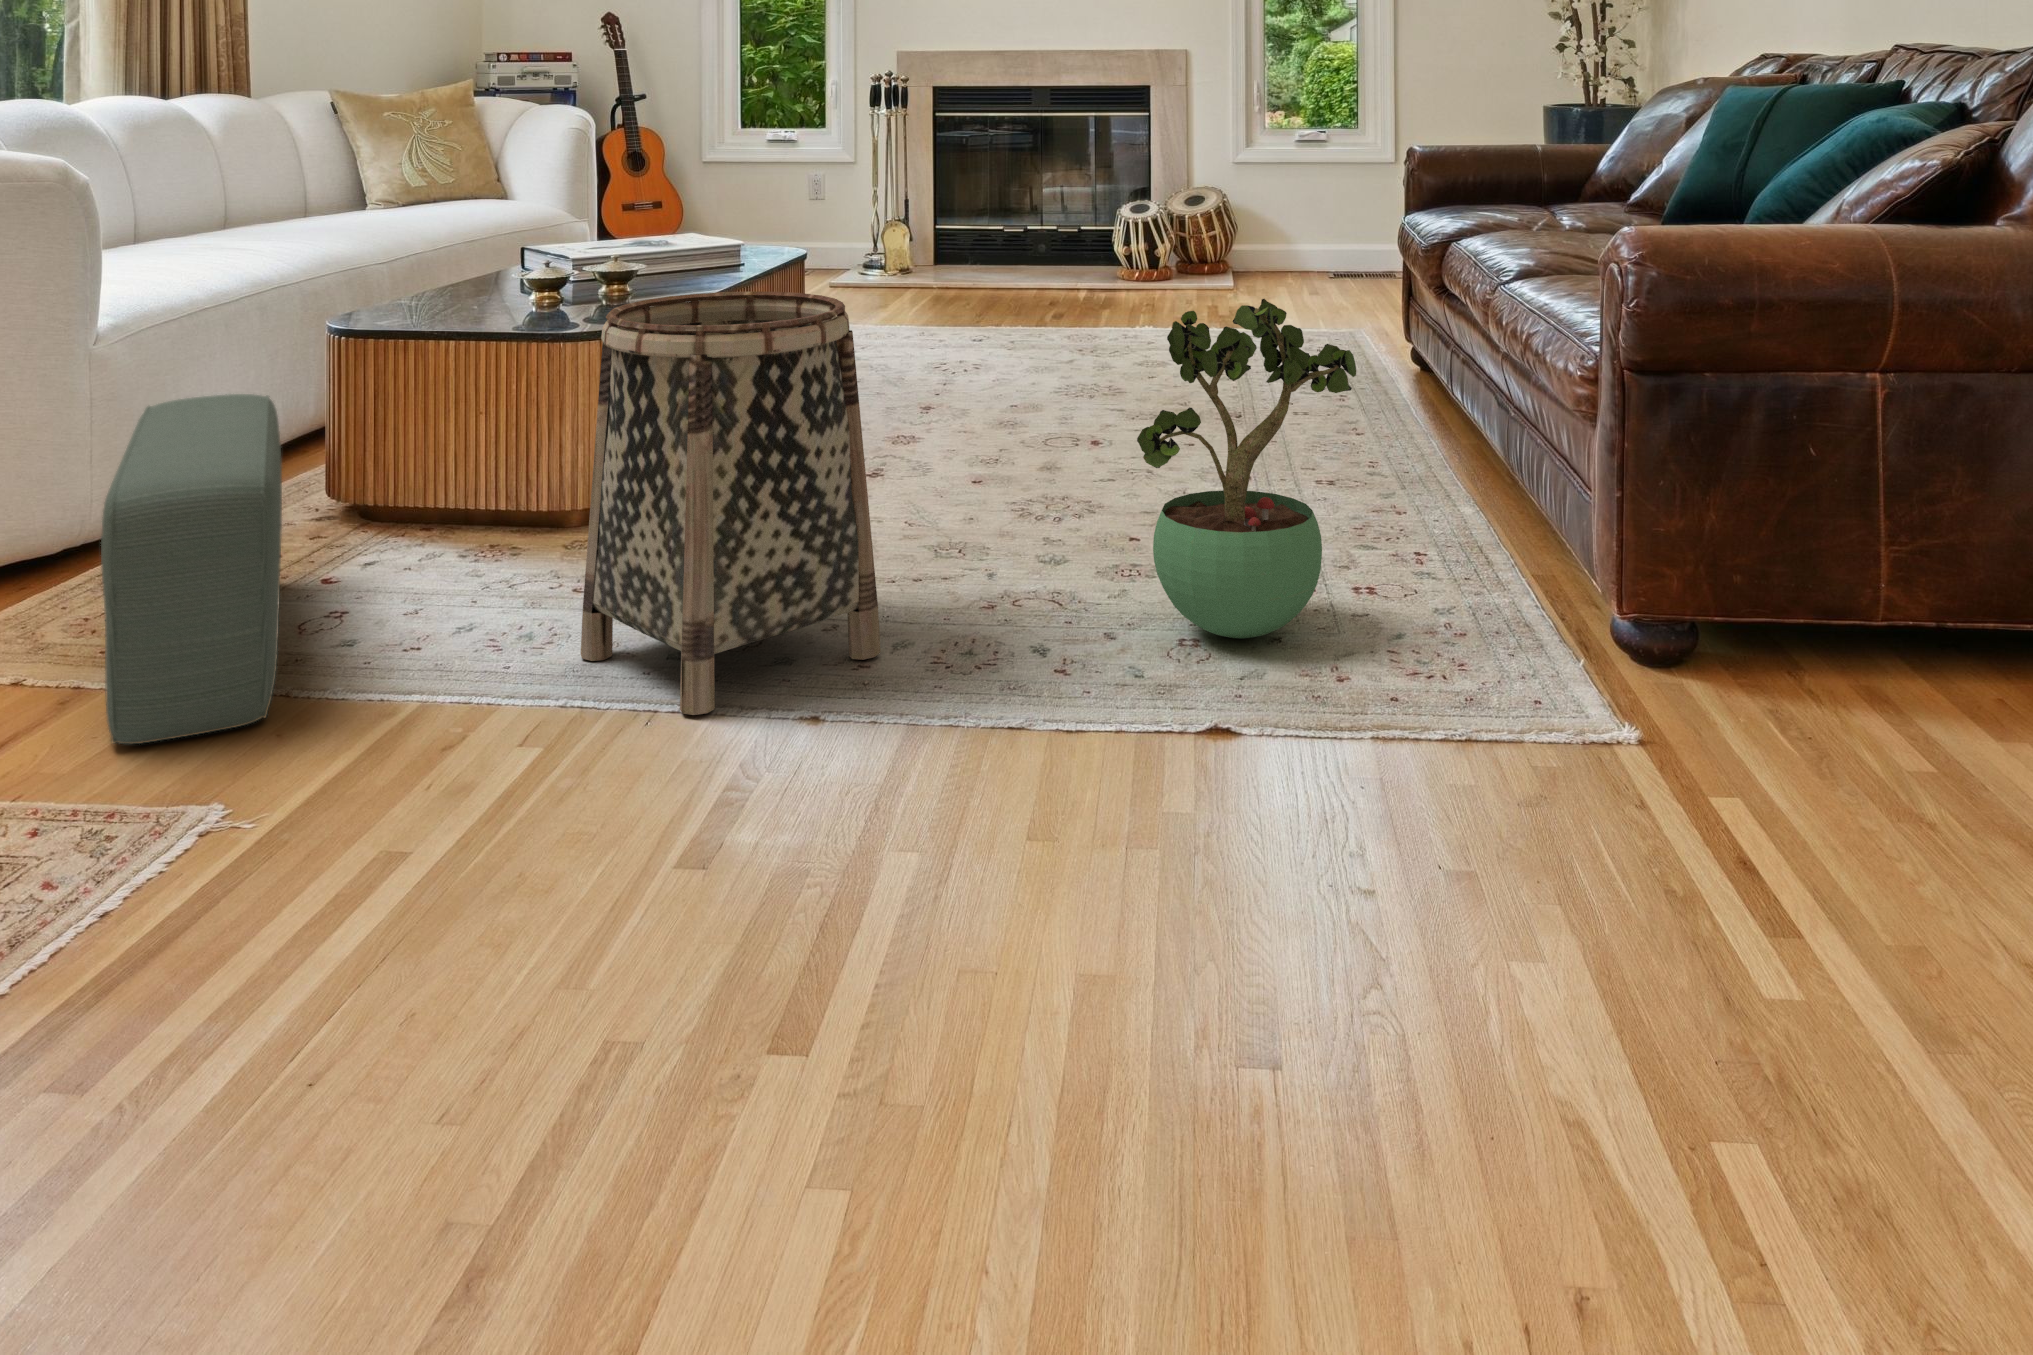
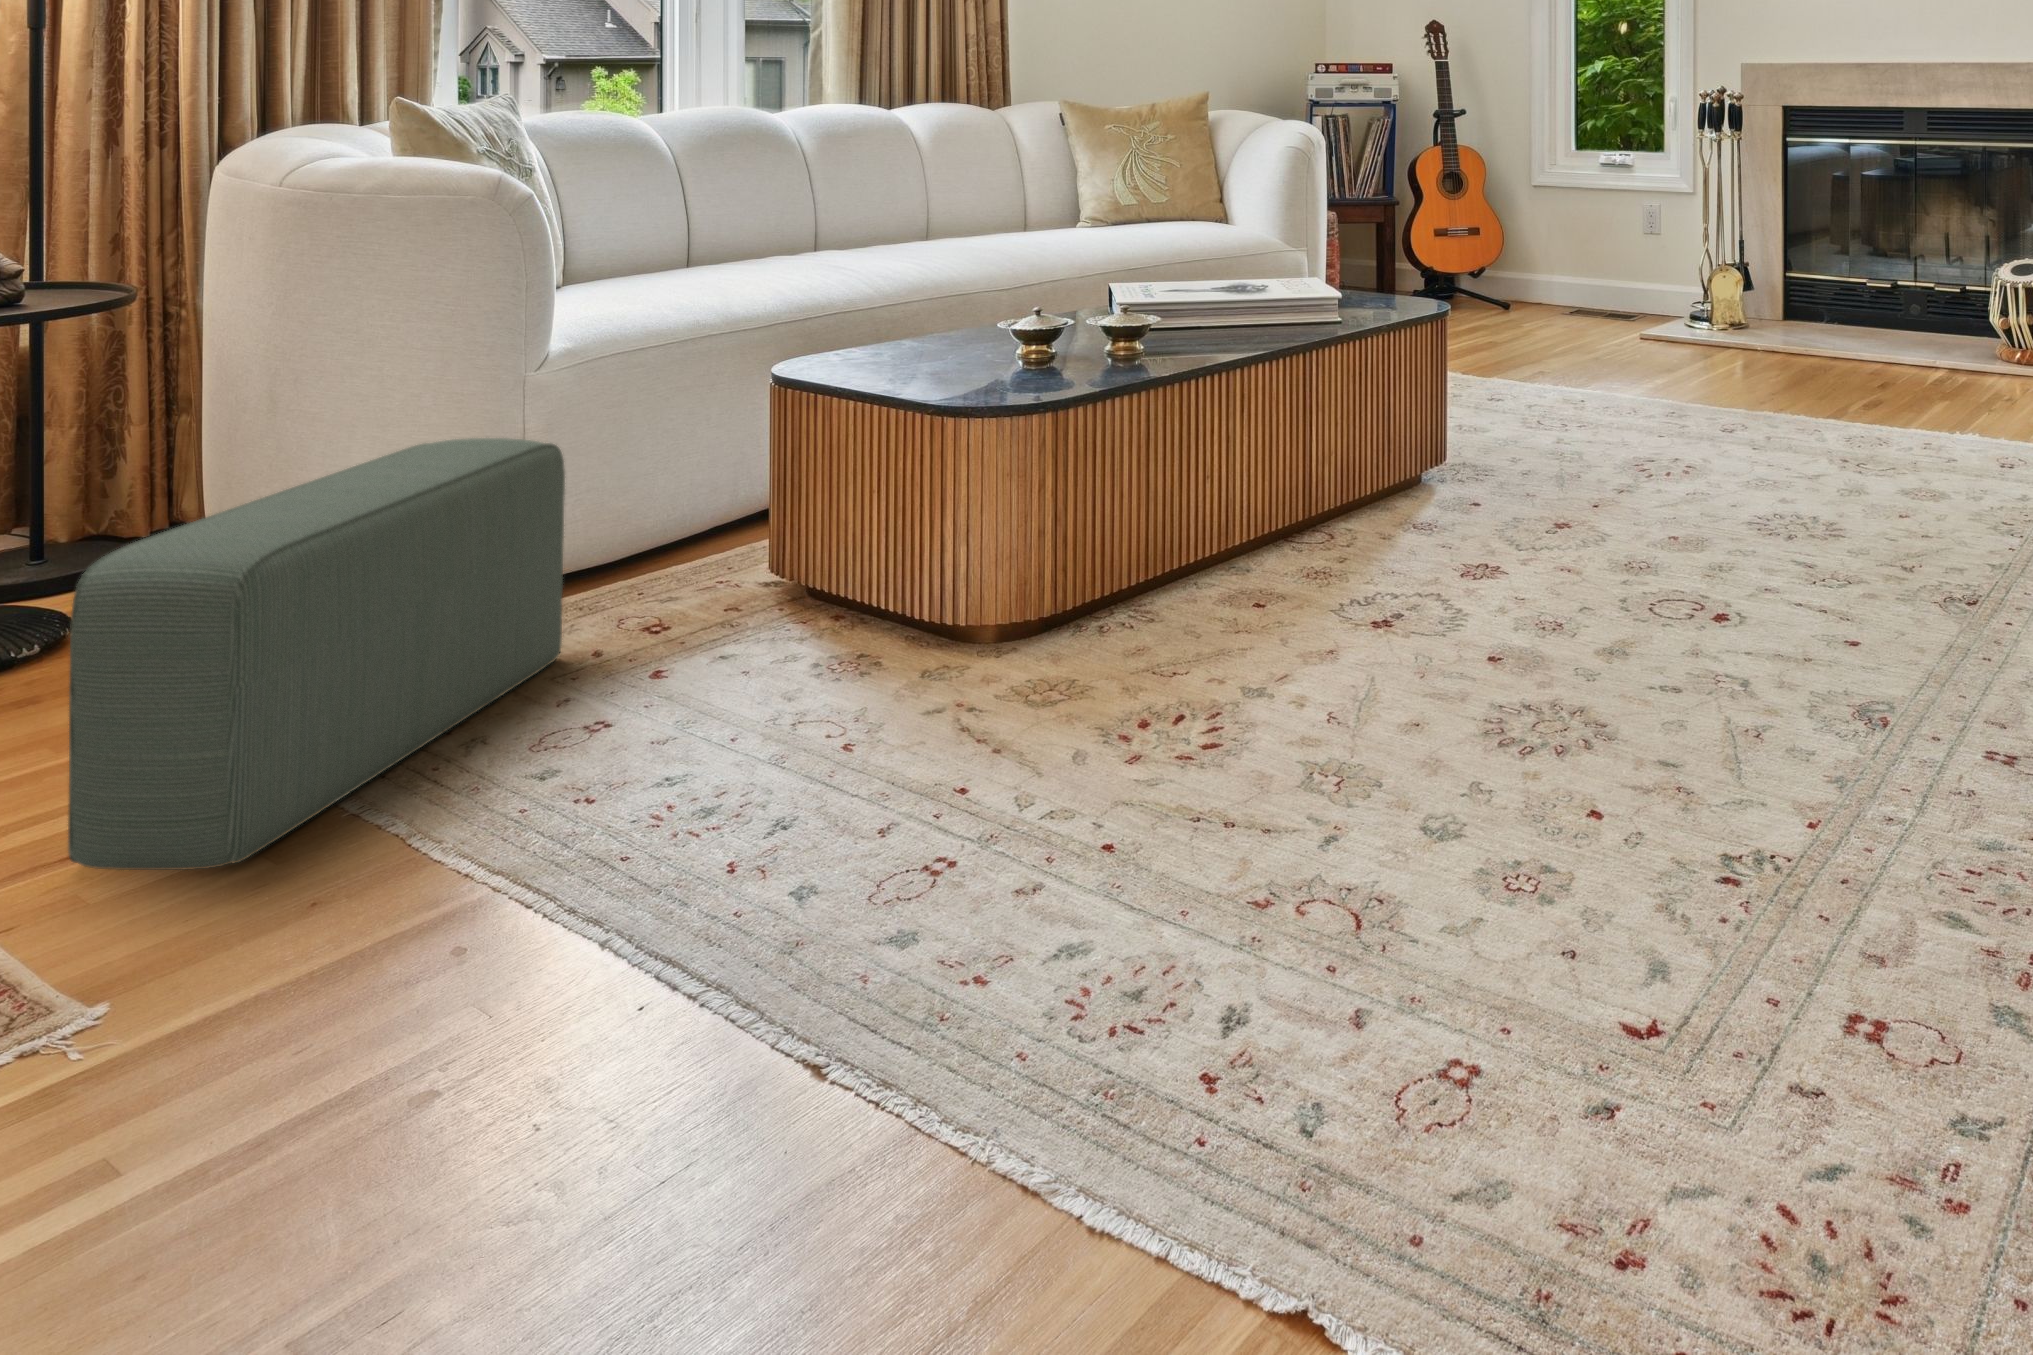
basket: present [581,292,881,715] -> none [584,376,968,998]
potted plant: present [1137,299,1356,638] -> none [1294,478,1659,1074]

